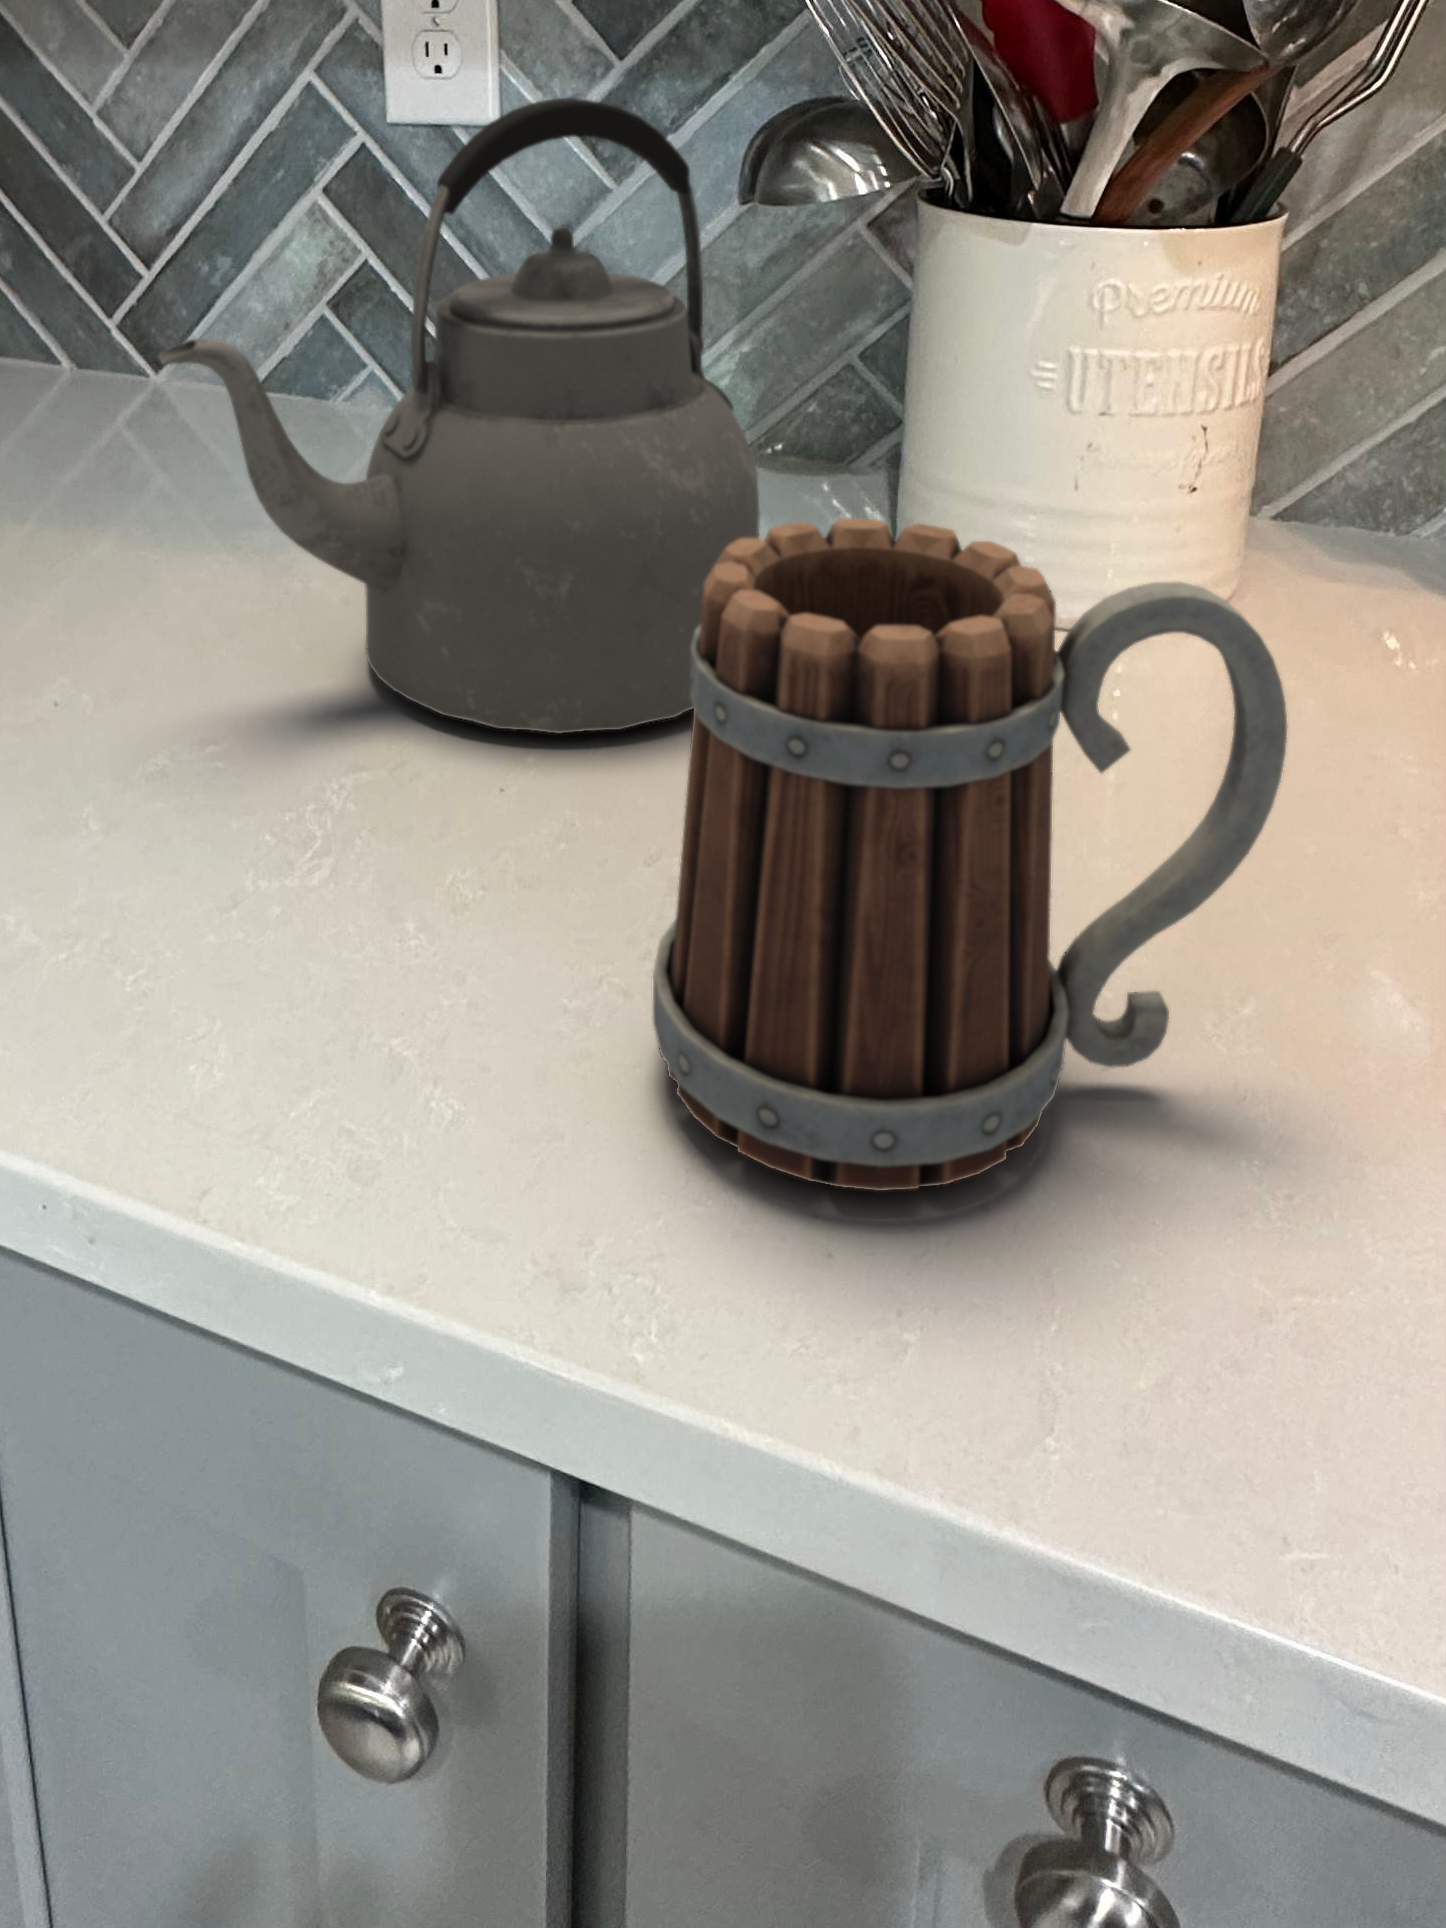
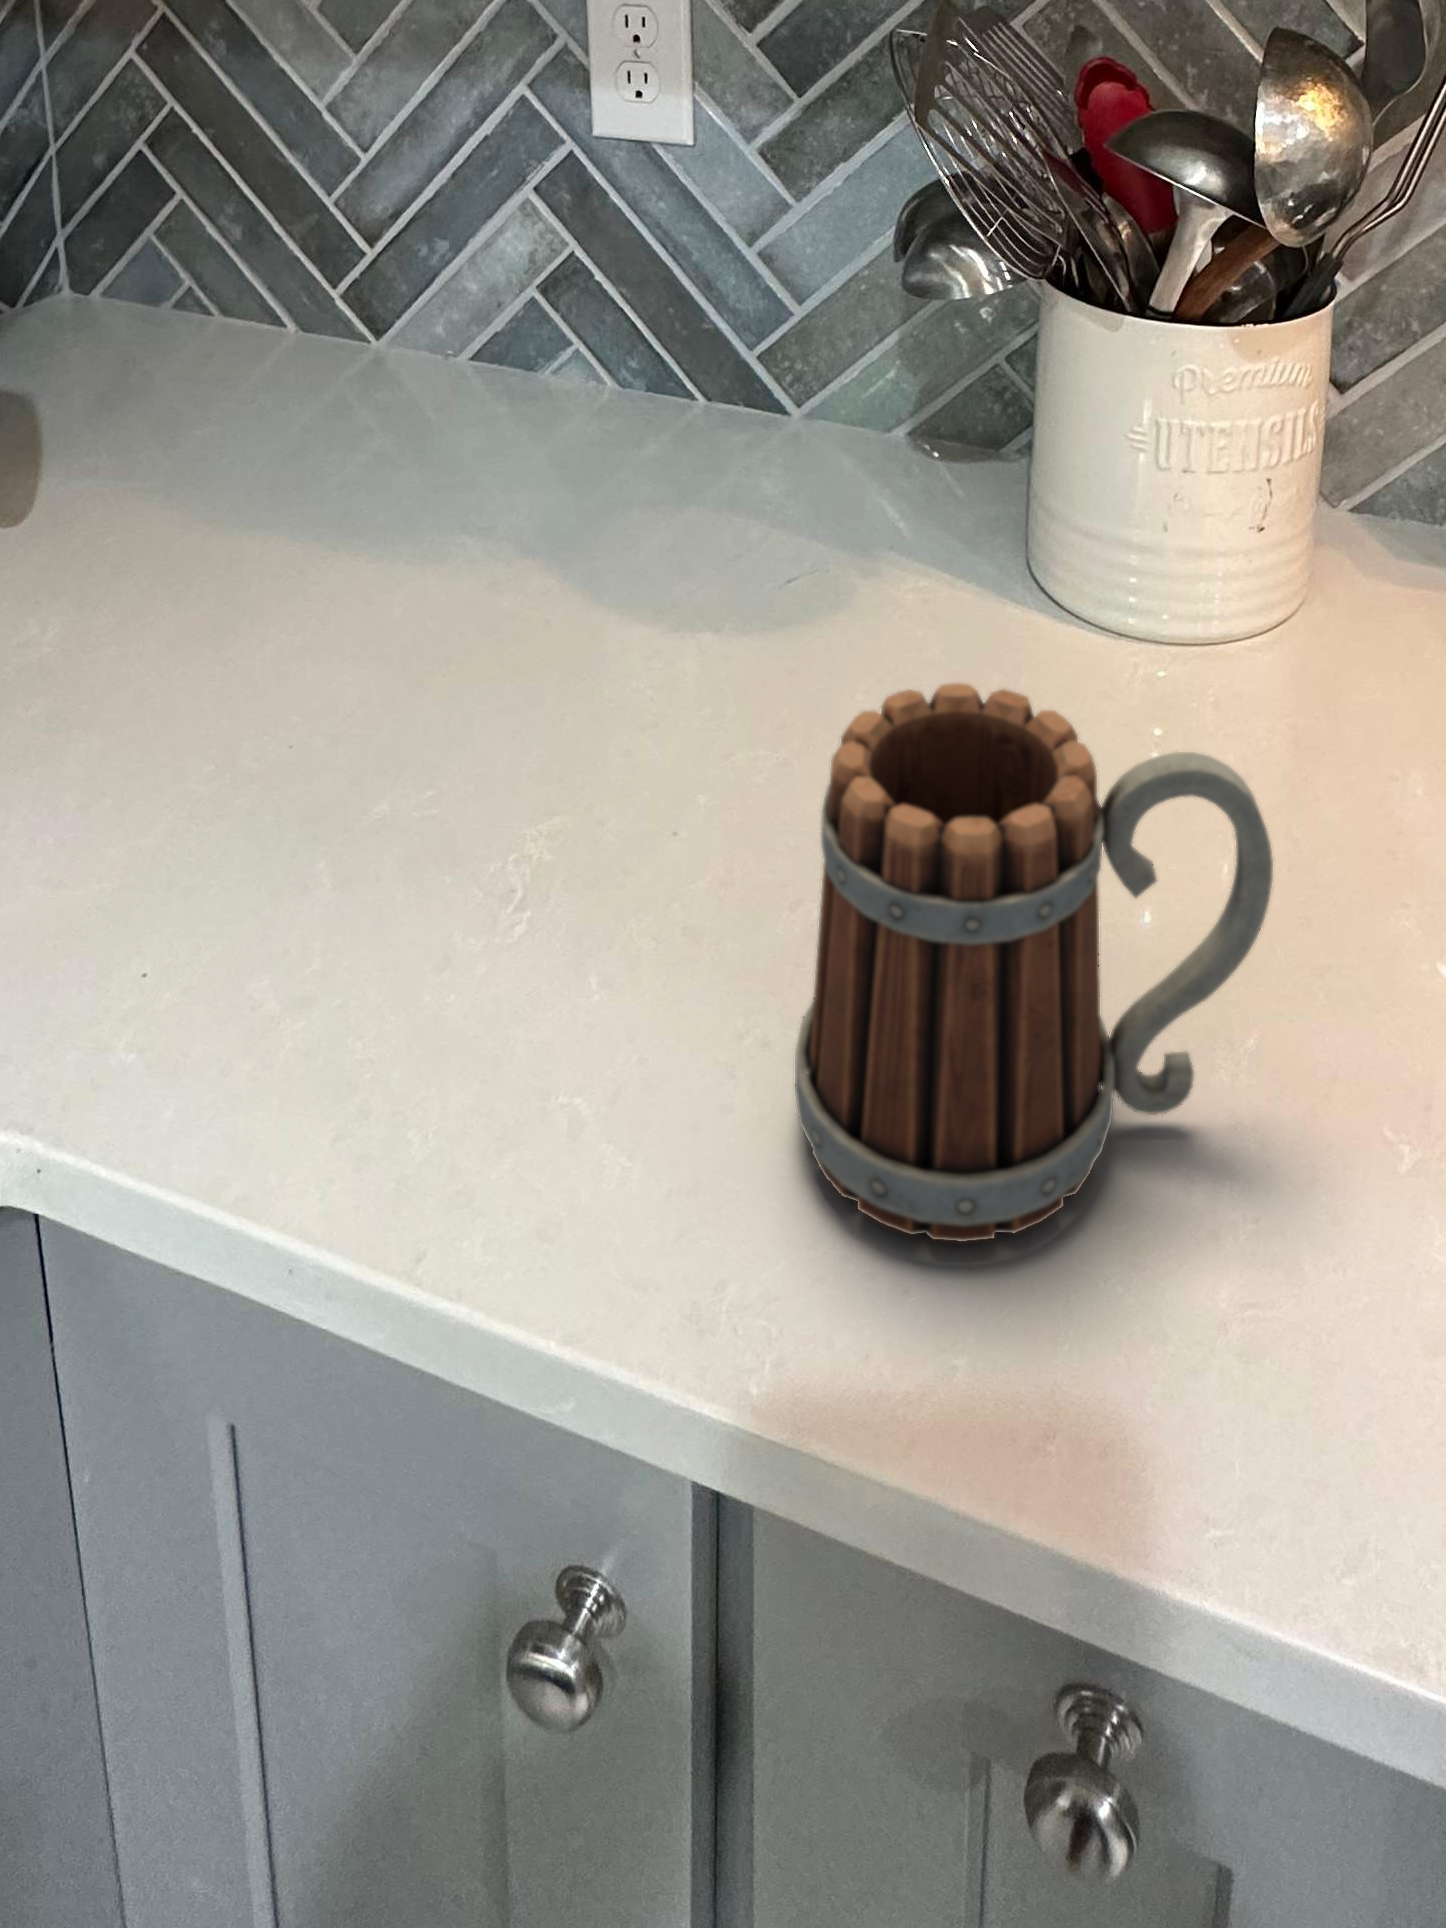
kettle: present [159,98,760,733] -> none [392,226,905,771]

